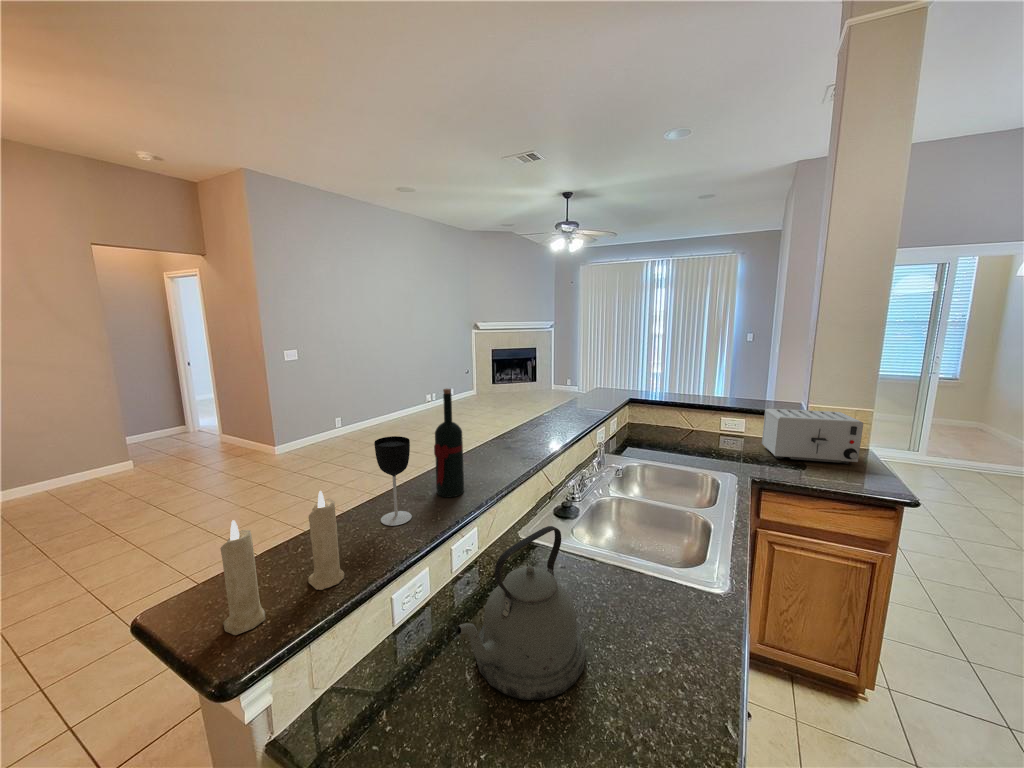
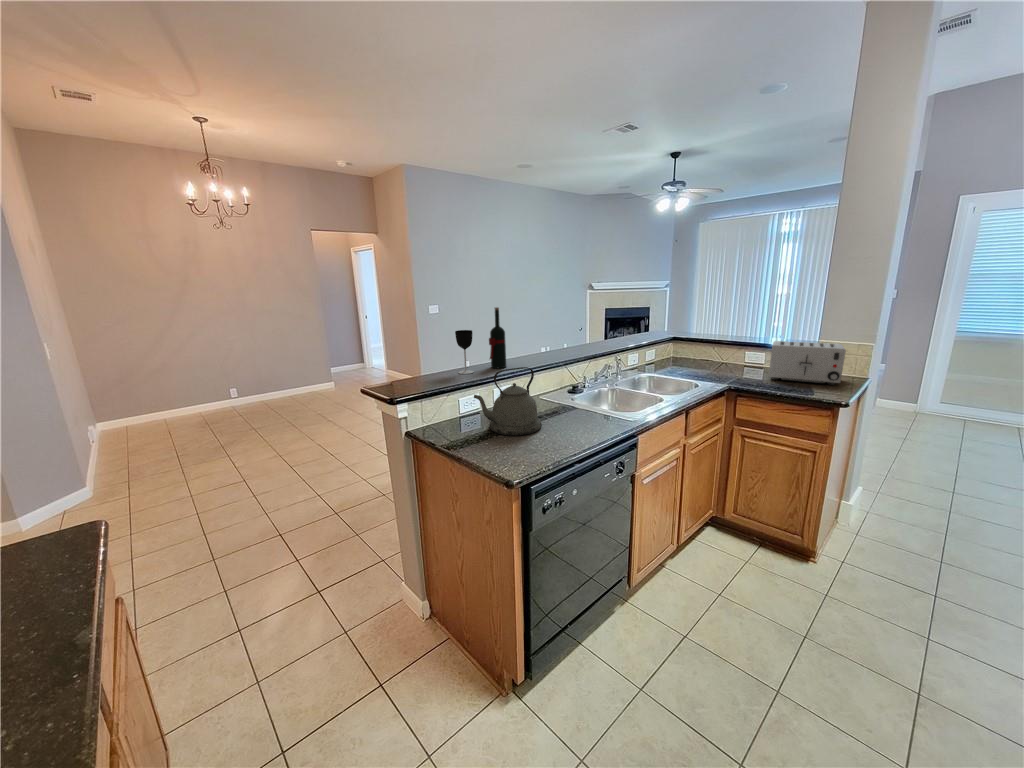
candle: present [220,491,345,635] -> none [387,340,436,390]

